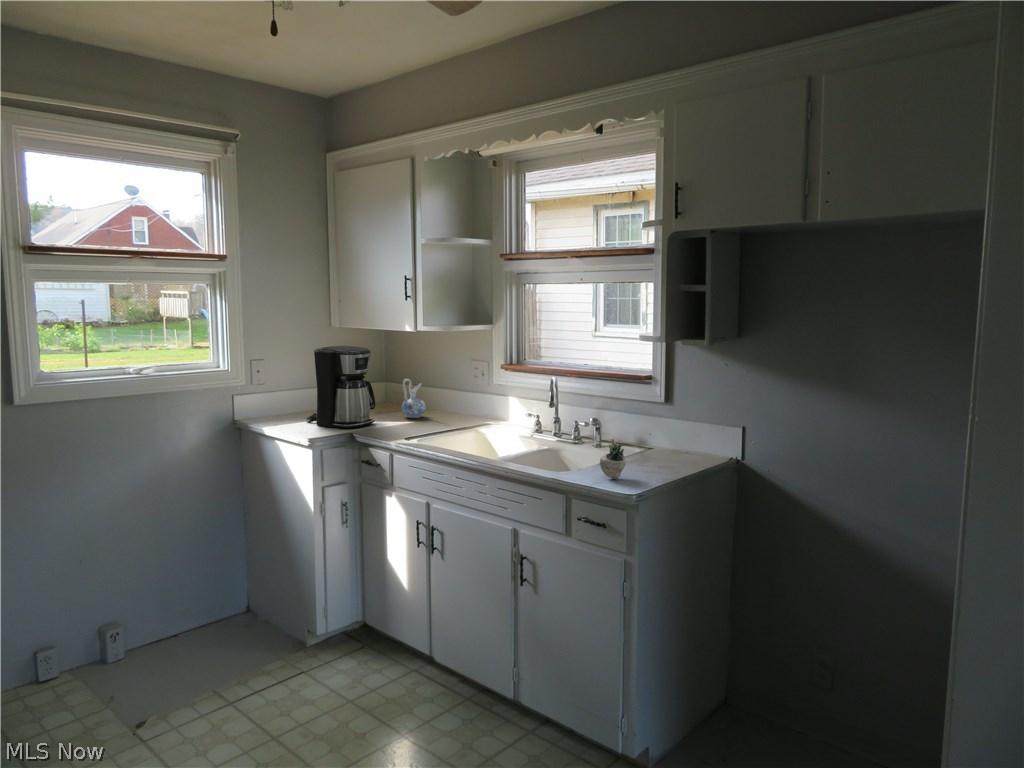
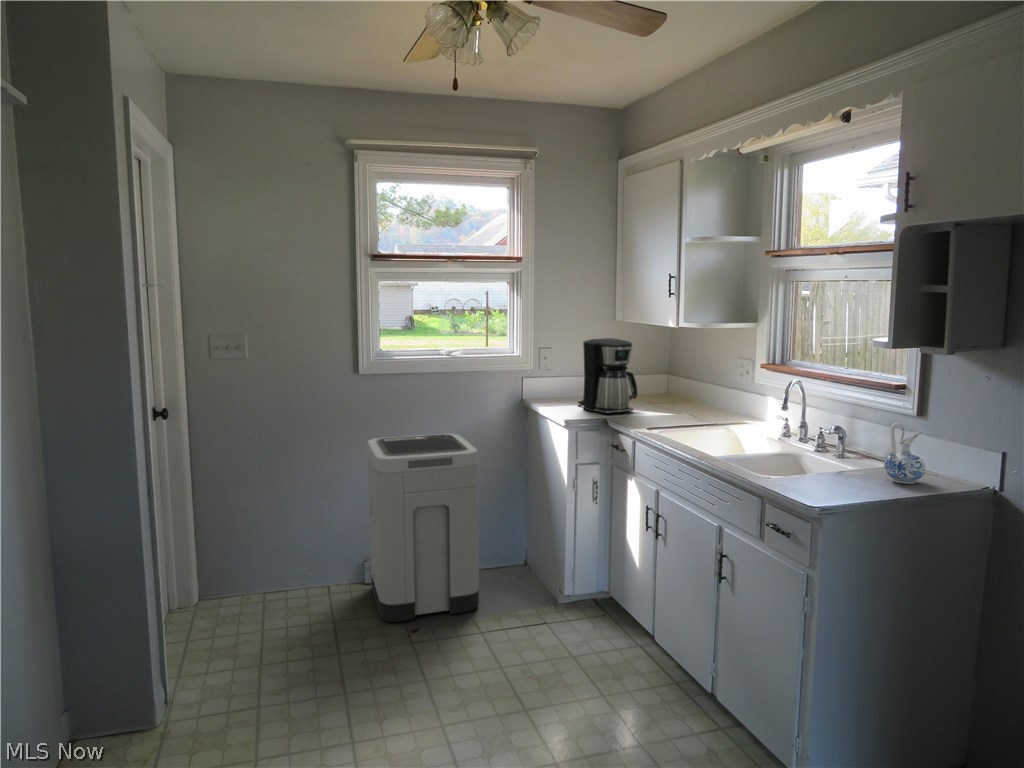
ceramic pitcher: present [402,379,425,418] -> present [884,423,926,484]
succulent plant: present [600,433,651,478] -> none [799,447,862,489]
trash can: none [32,471,214,727] -> present [367,434,479,622]

